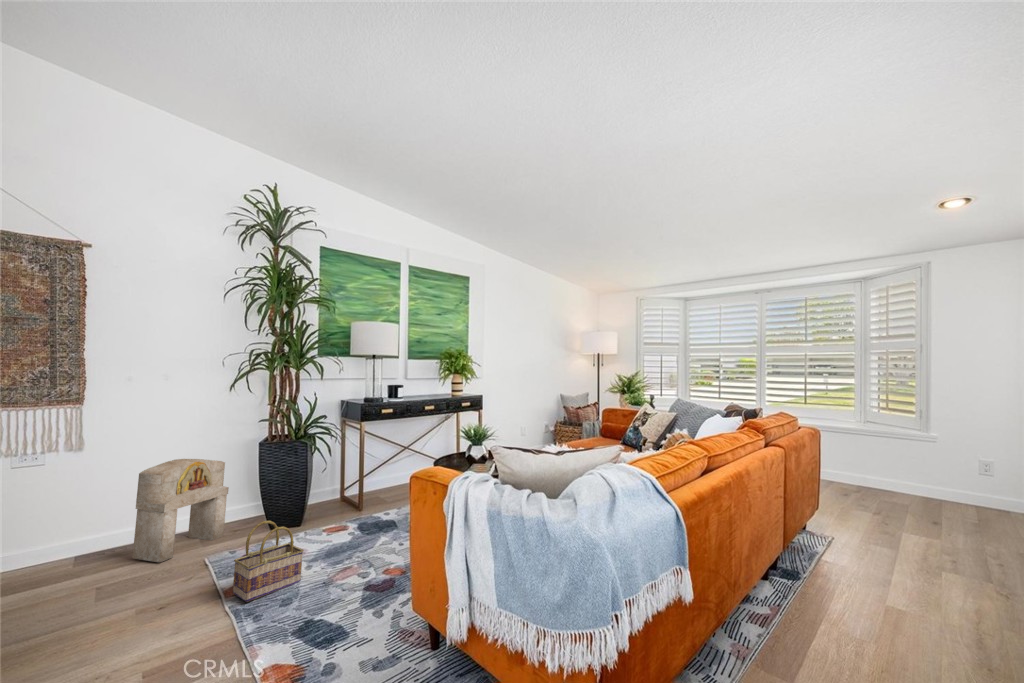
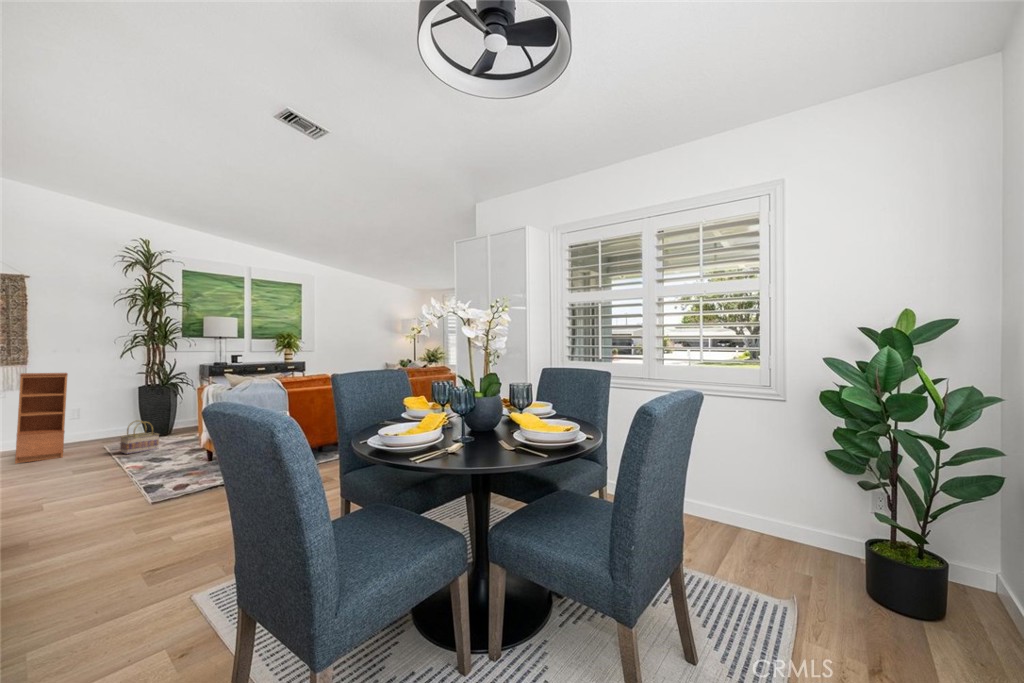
bookcase: none [31,422,144,628] -> present [15,373,68,464]
stool: present [132,459,229,562] -> none [63,395,122,446]

